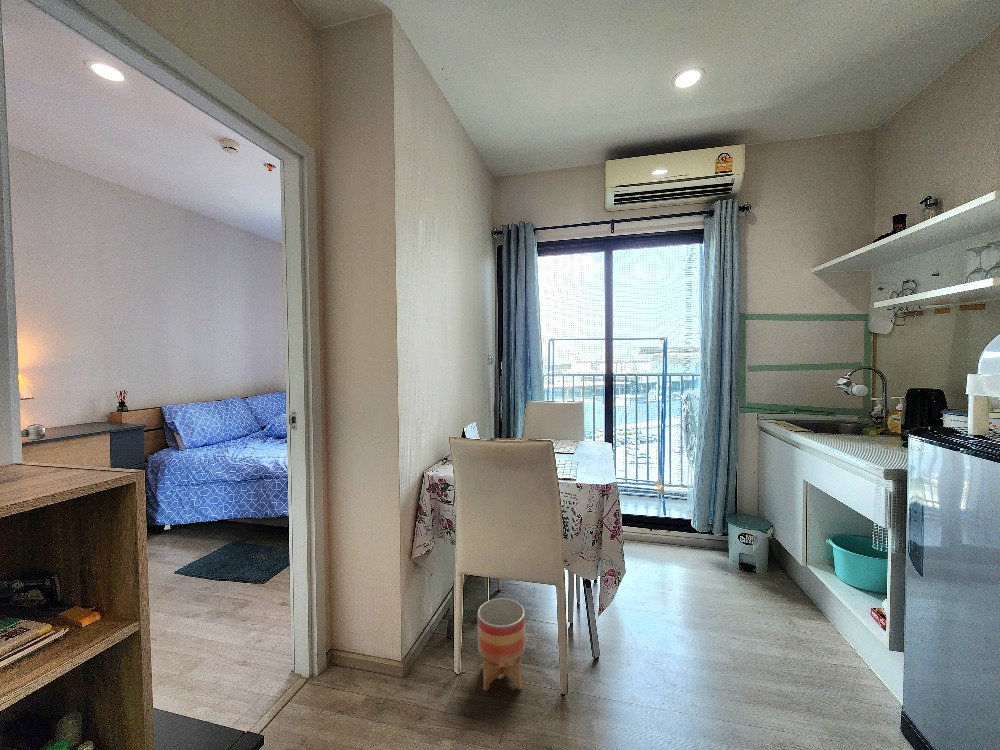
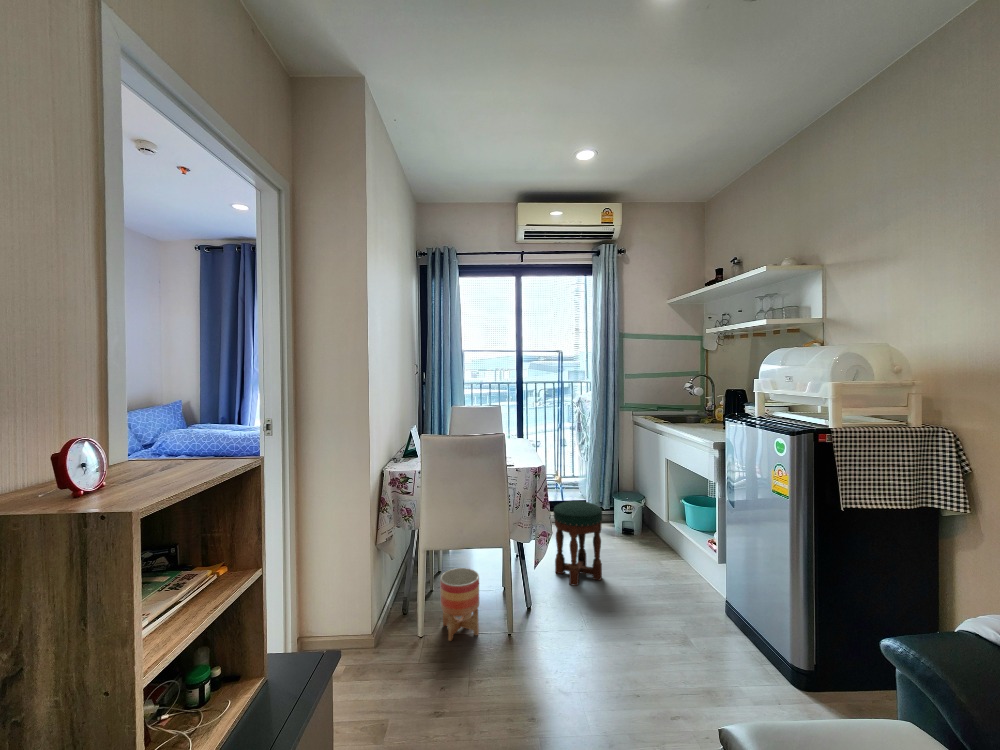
stool: none [638,525,704,638] -> present [554,501,602,586]

